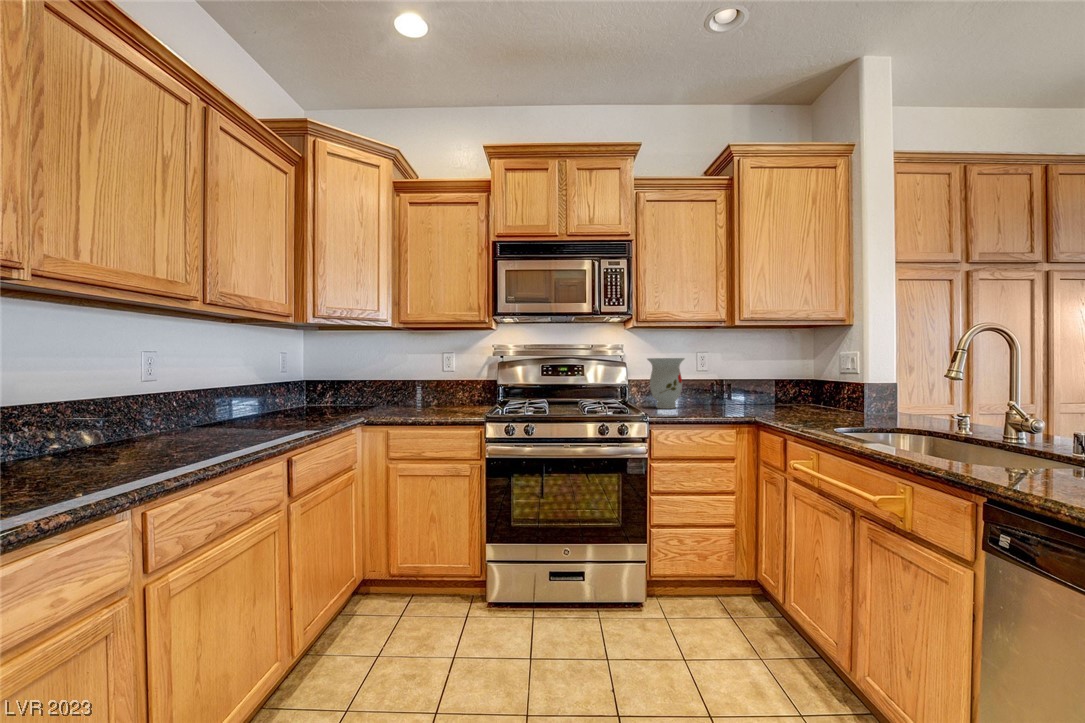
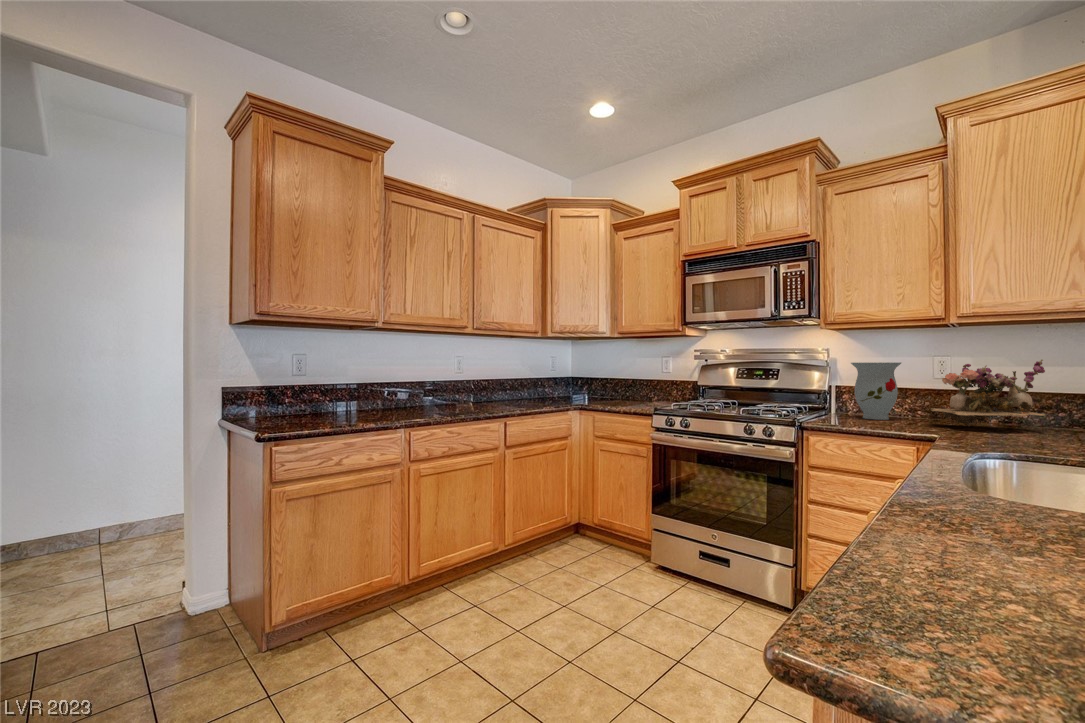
flower arrangement: none [713,355,790,409] -> present [932,359,1045,426]

